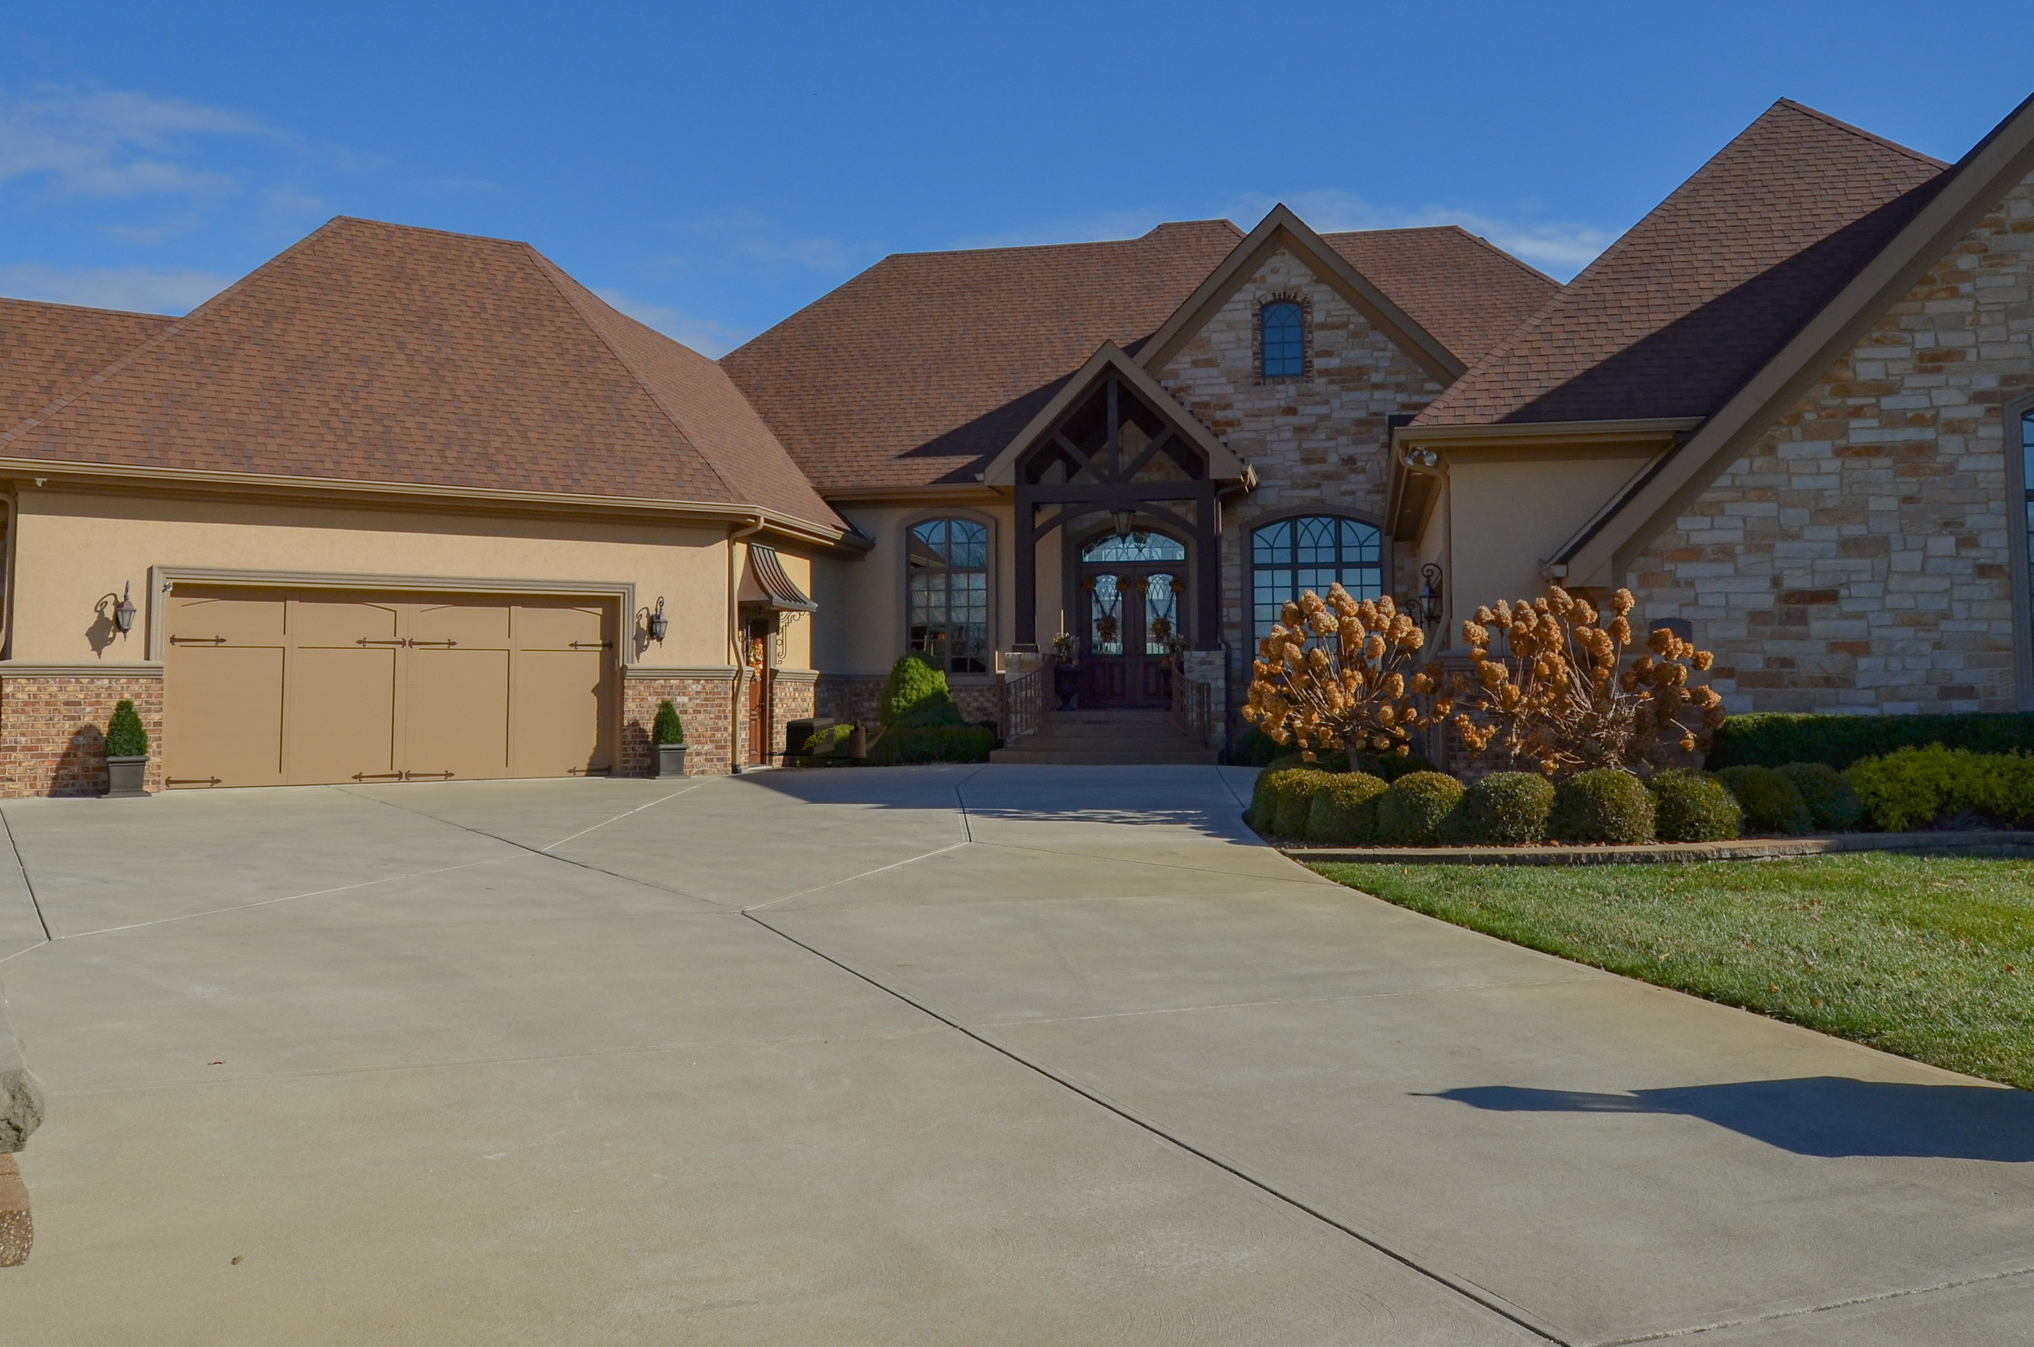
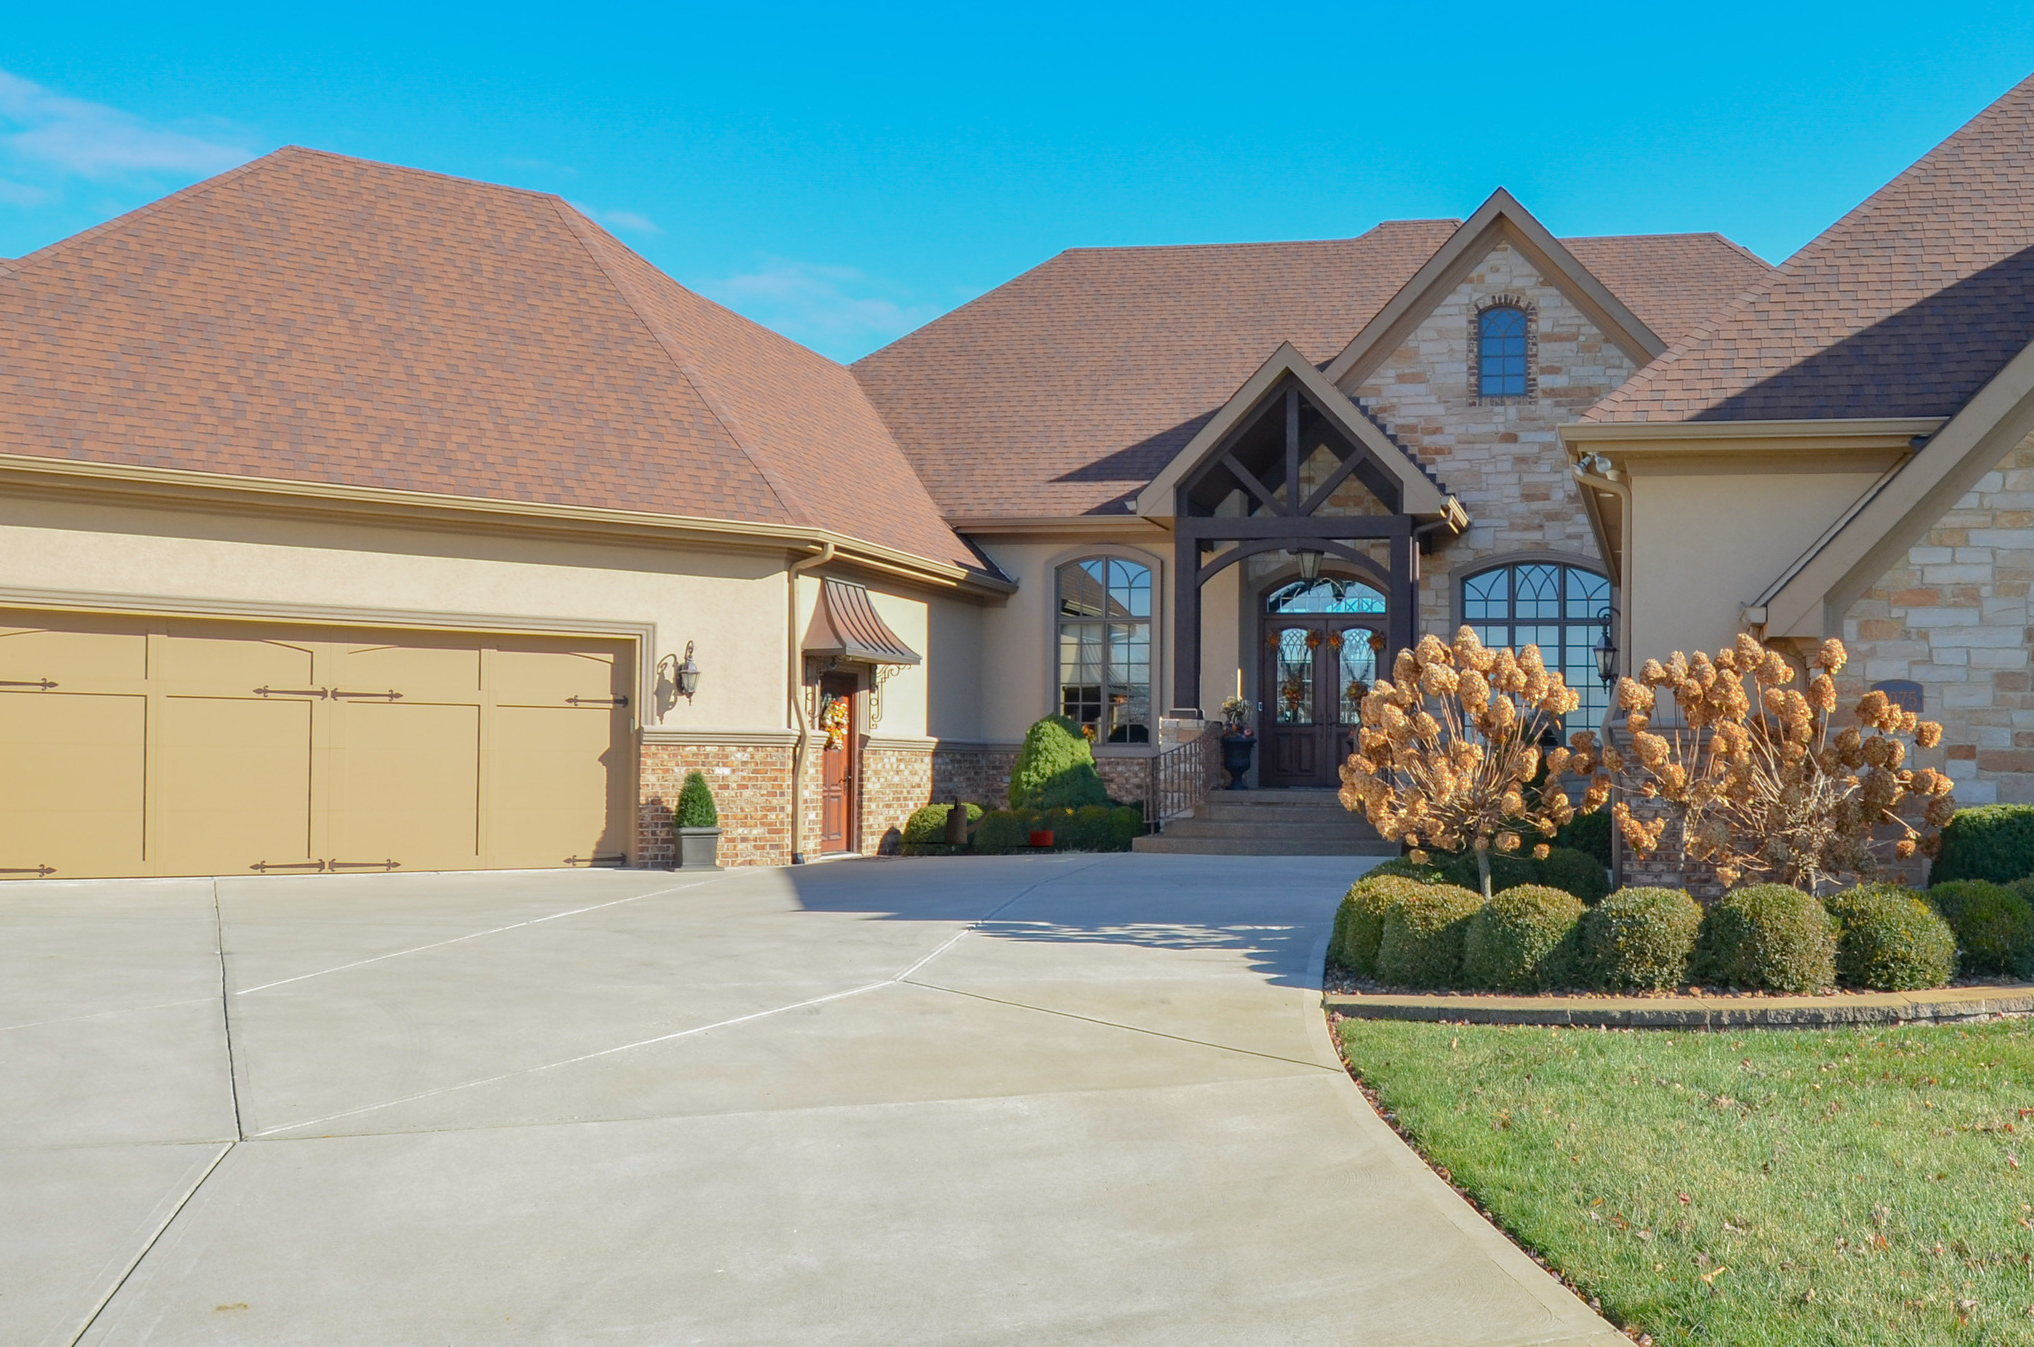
decorative plant: none [909,712,956,759] -> present [1024,794,1072,846]
storage bench: present [786,718,834,756] -> none [873,794,943,840]

